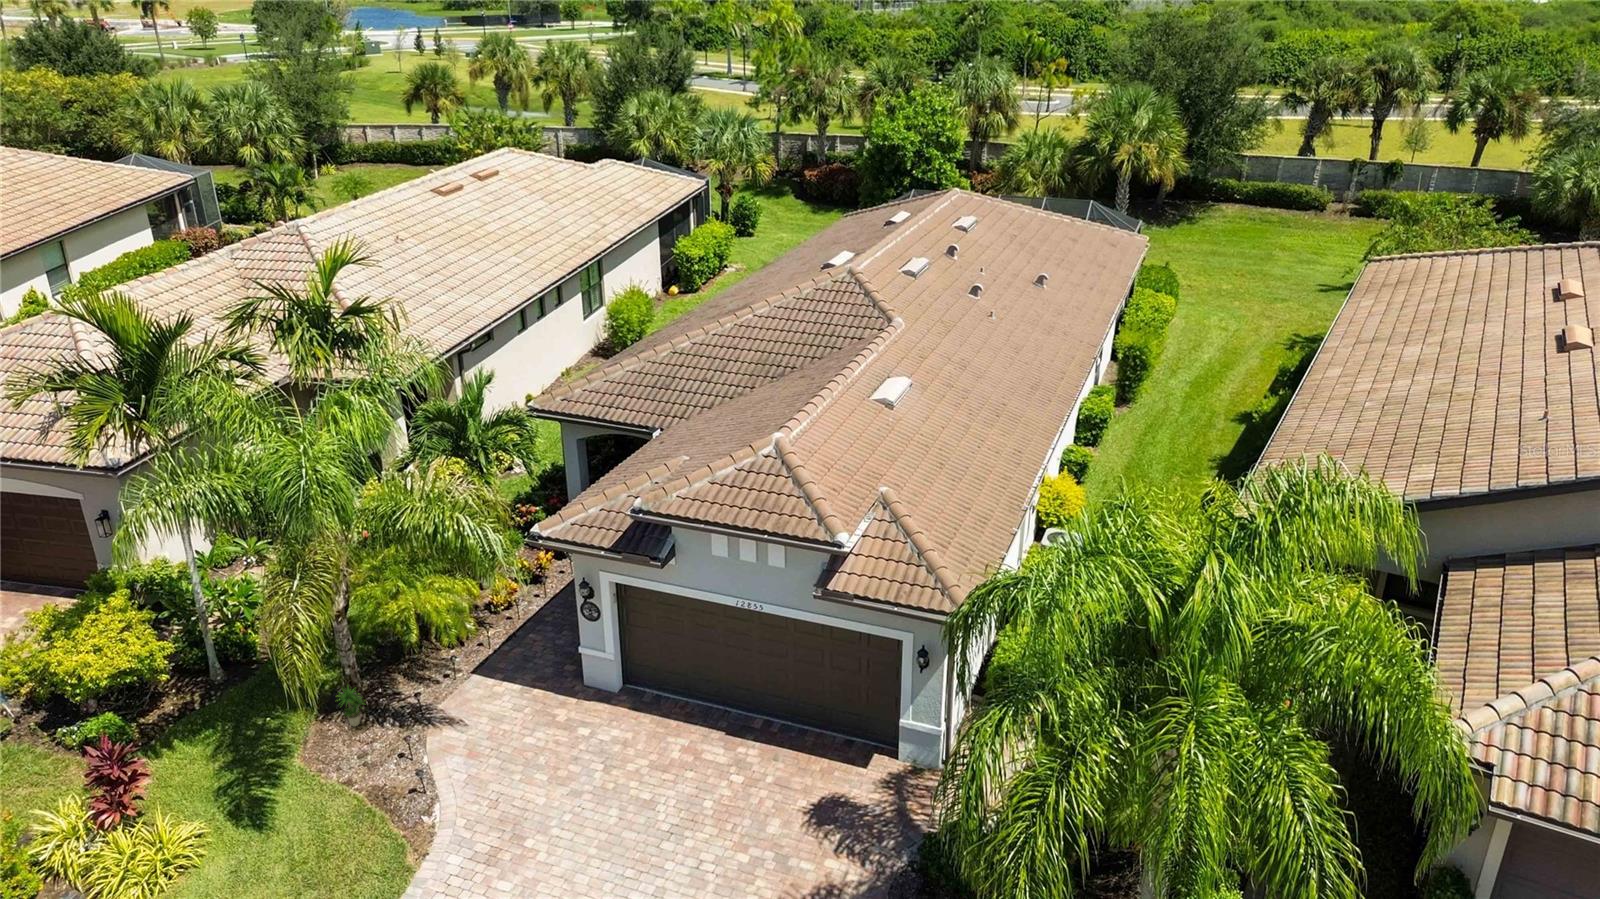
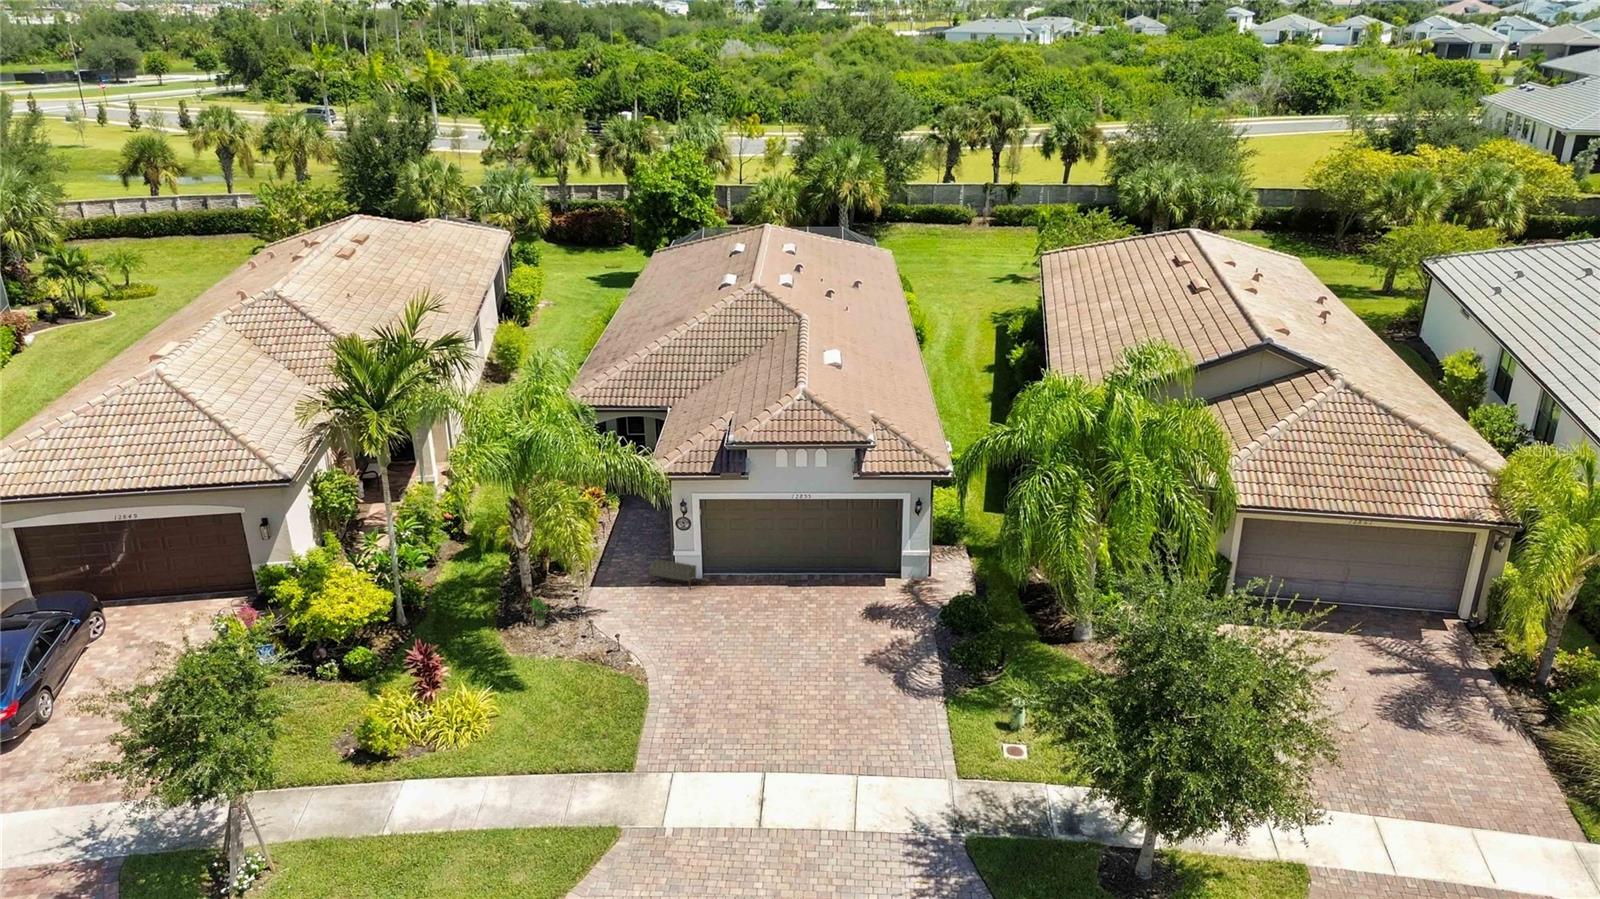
bench: none [541,652,604,708] -> present [648,559,696,589]

